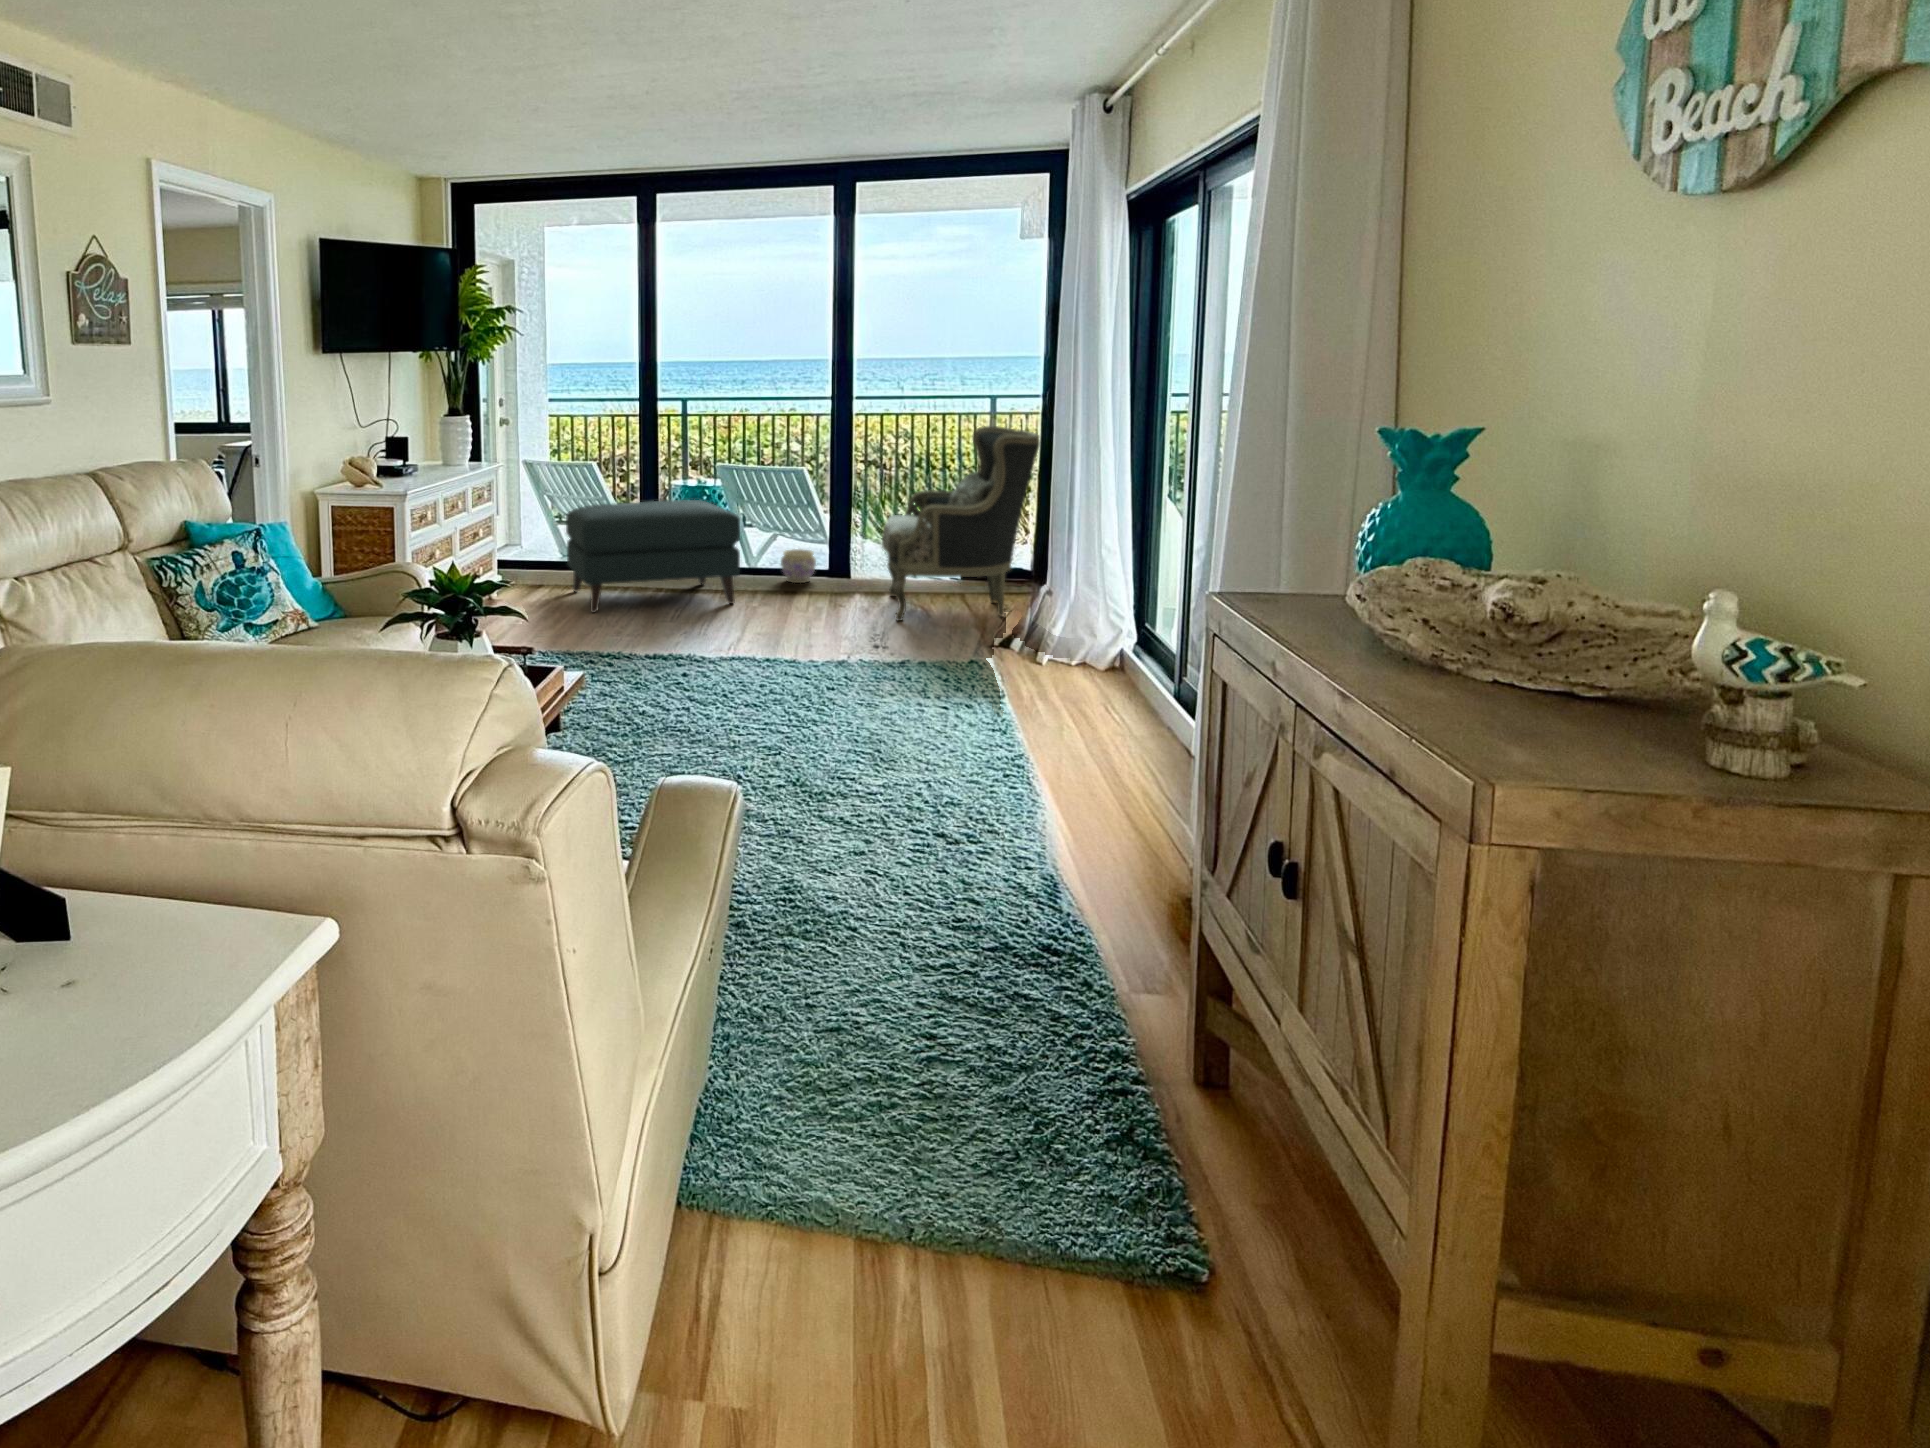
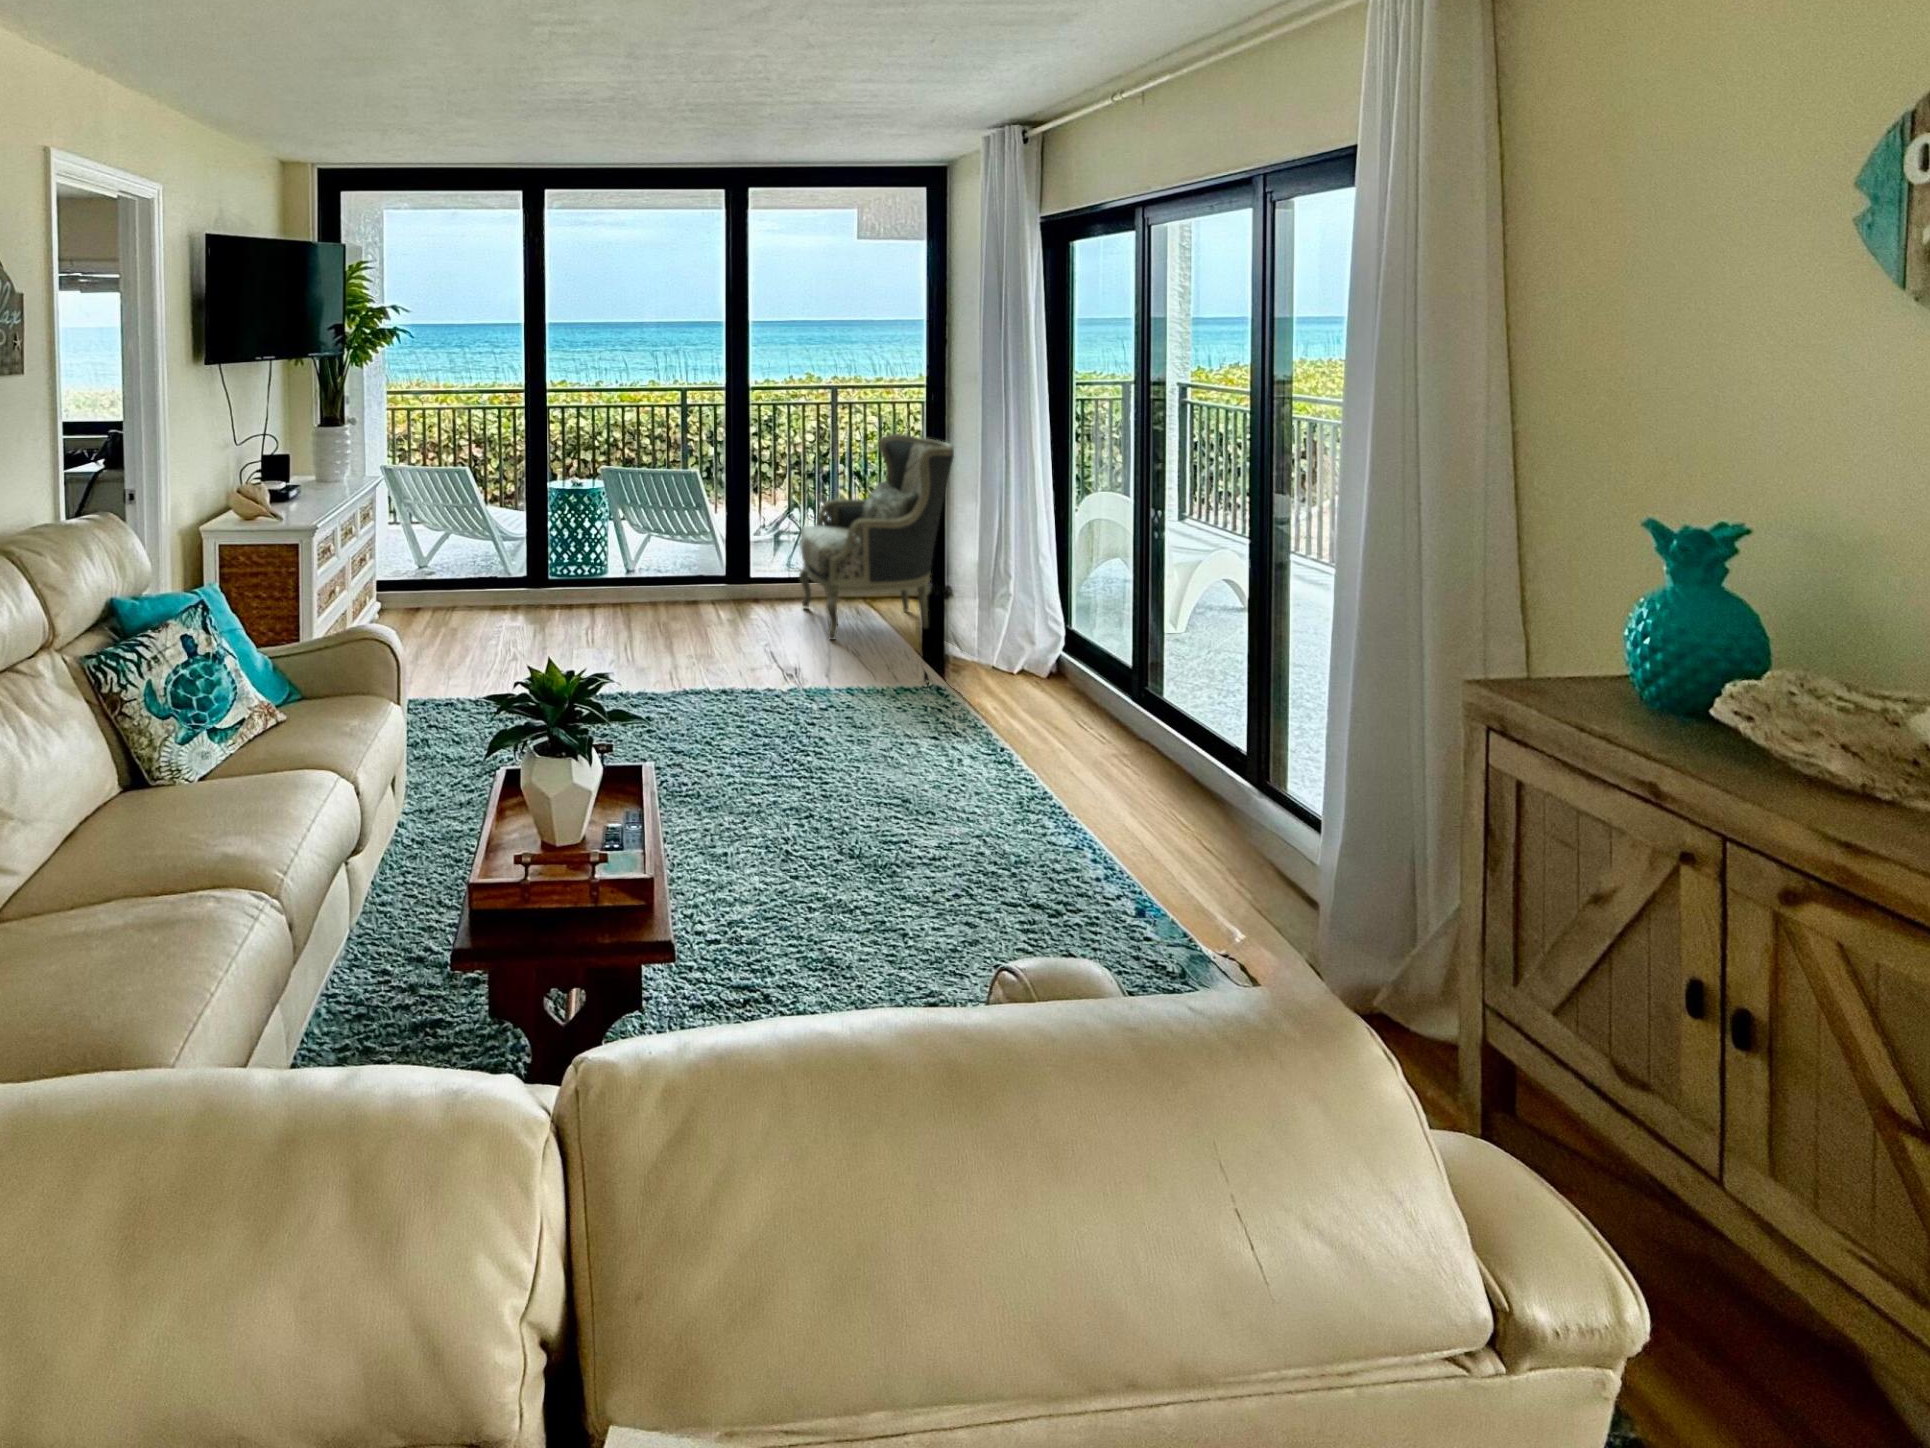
ottoman: present [566,500,740,613] -> none [461,515,658,649]
planter: present [781,549,816,583] -> none [682,561,718,597]

